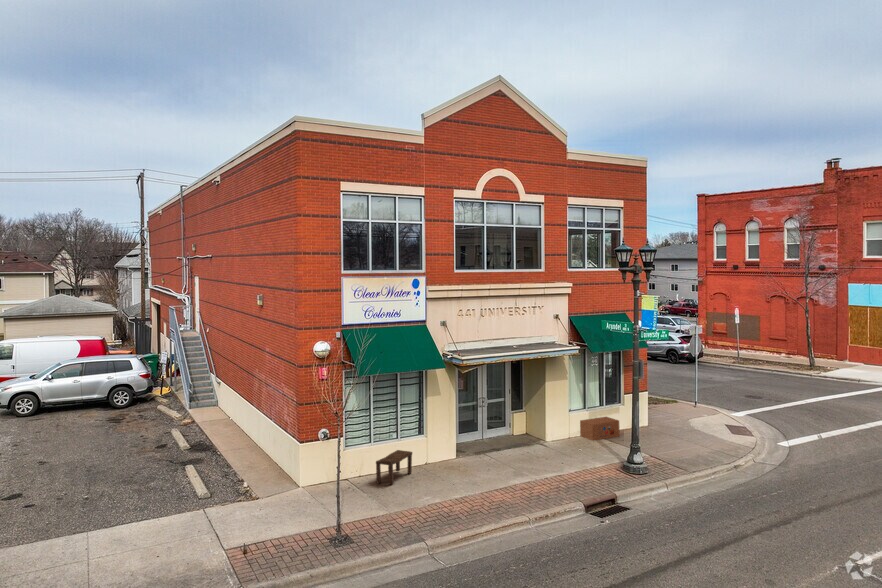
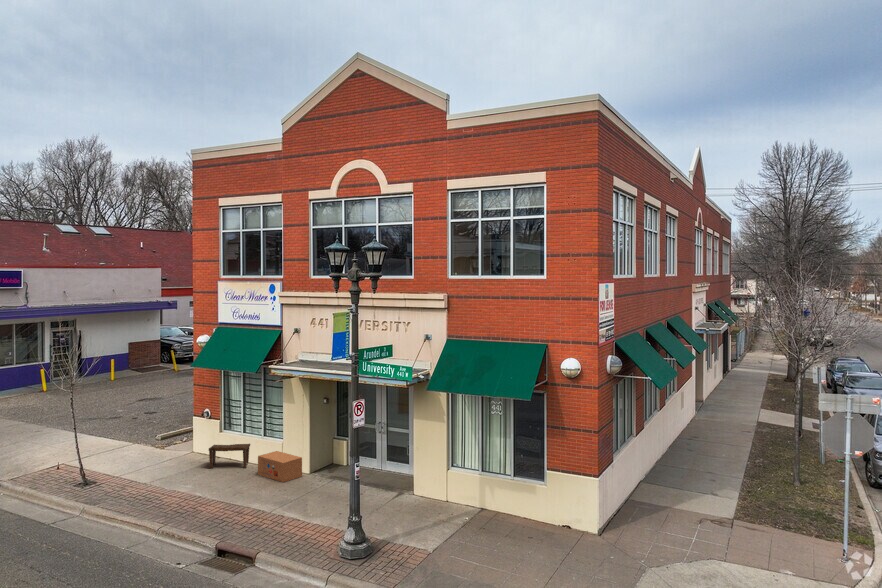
cardboard box: present [580,417,620,441] -> present [258,451,302,482]

